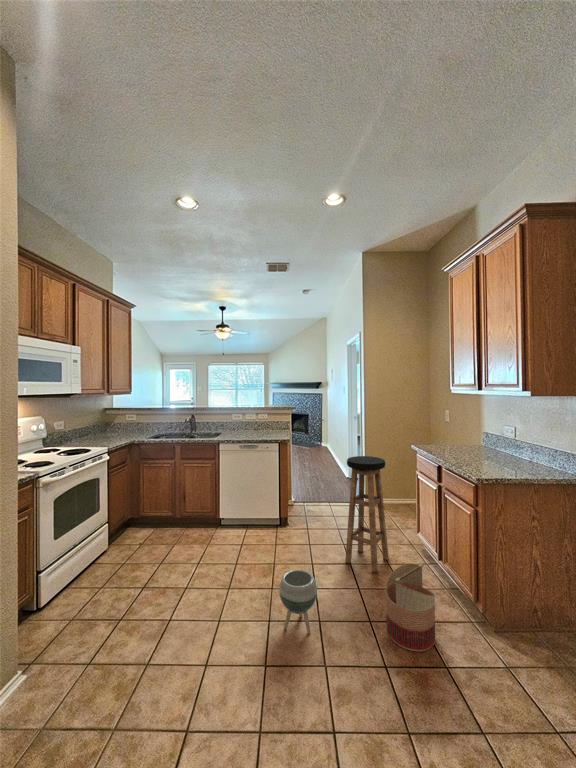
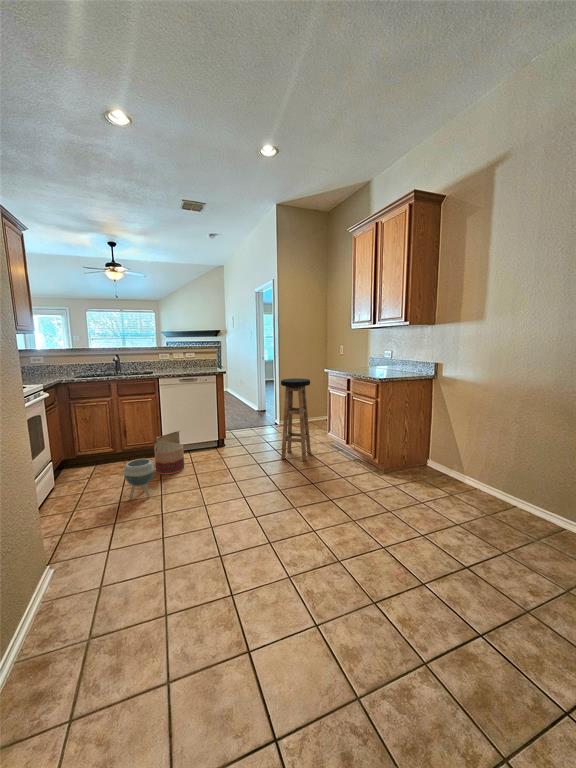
basket: present [386,564,435,651] -> present [154,431,184,474]
planter: present [279,570,317,633] -> present [124,459,155,499]

